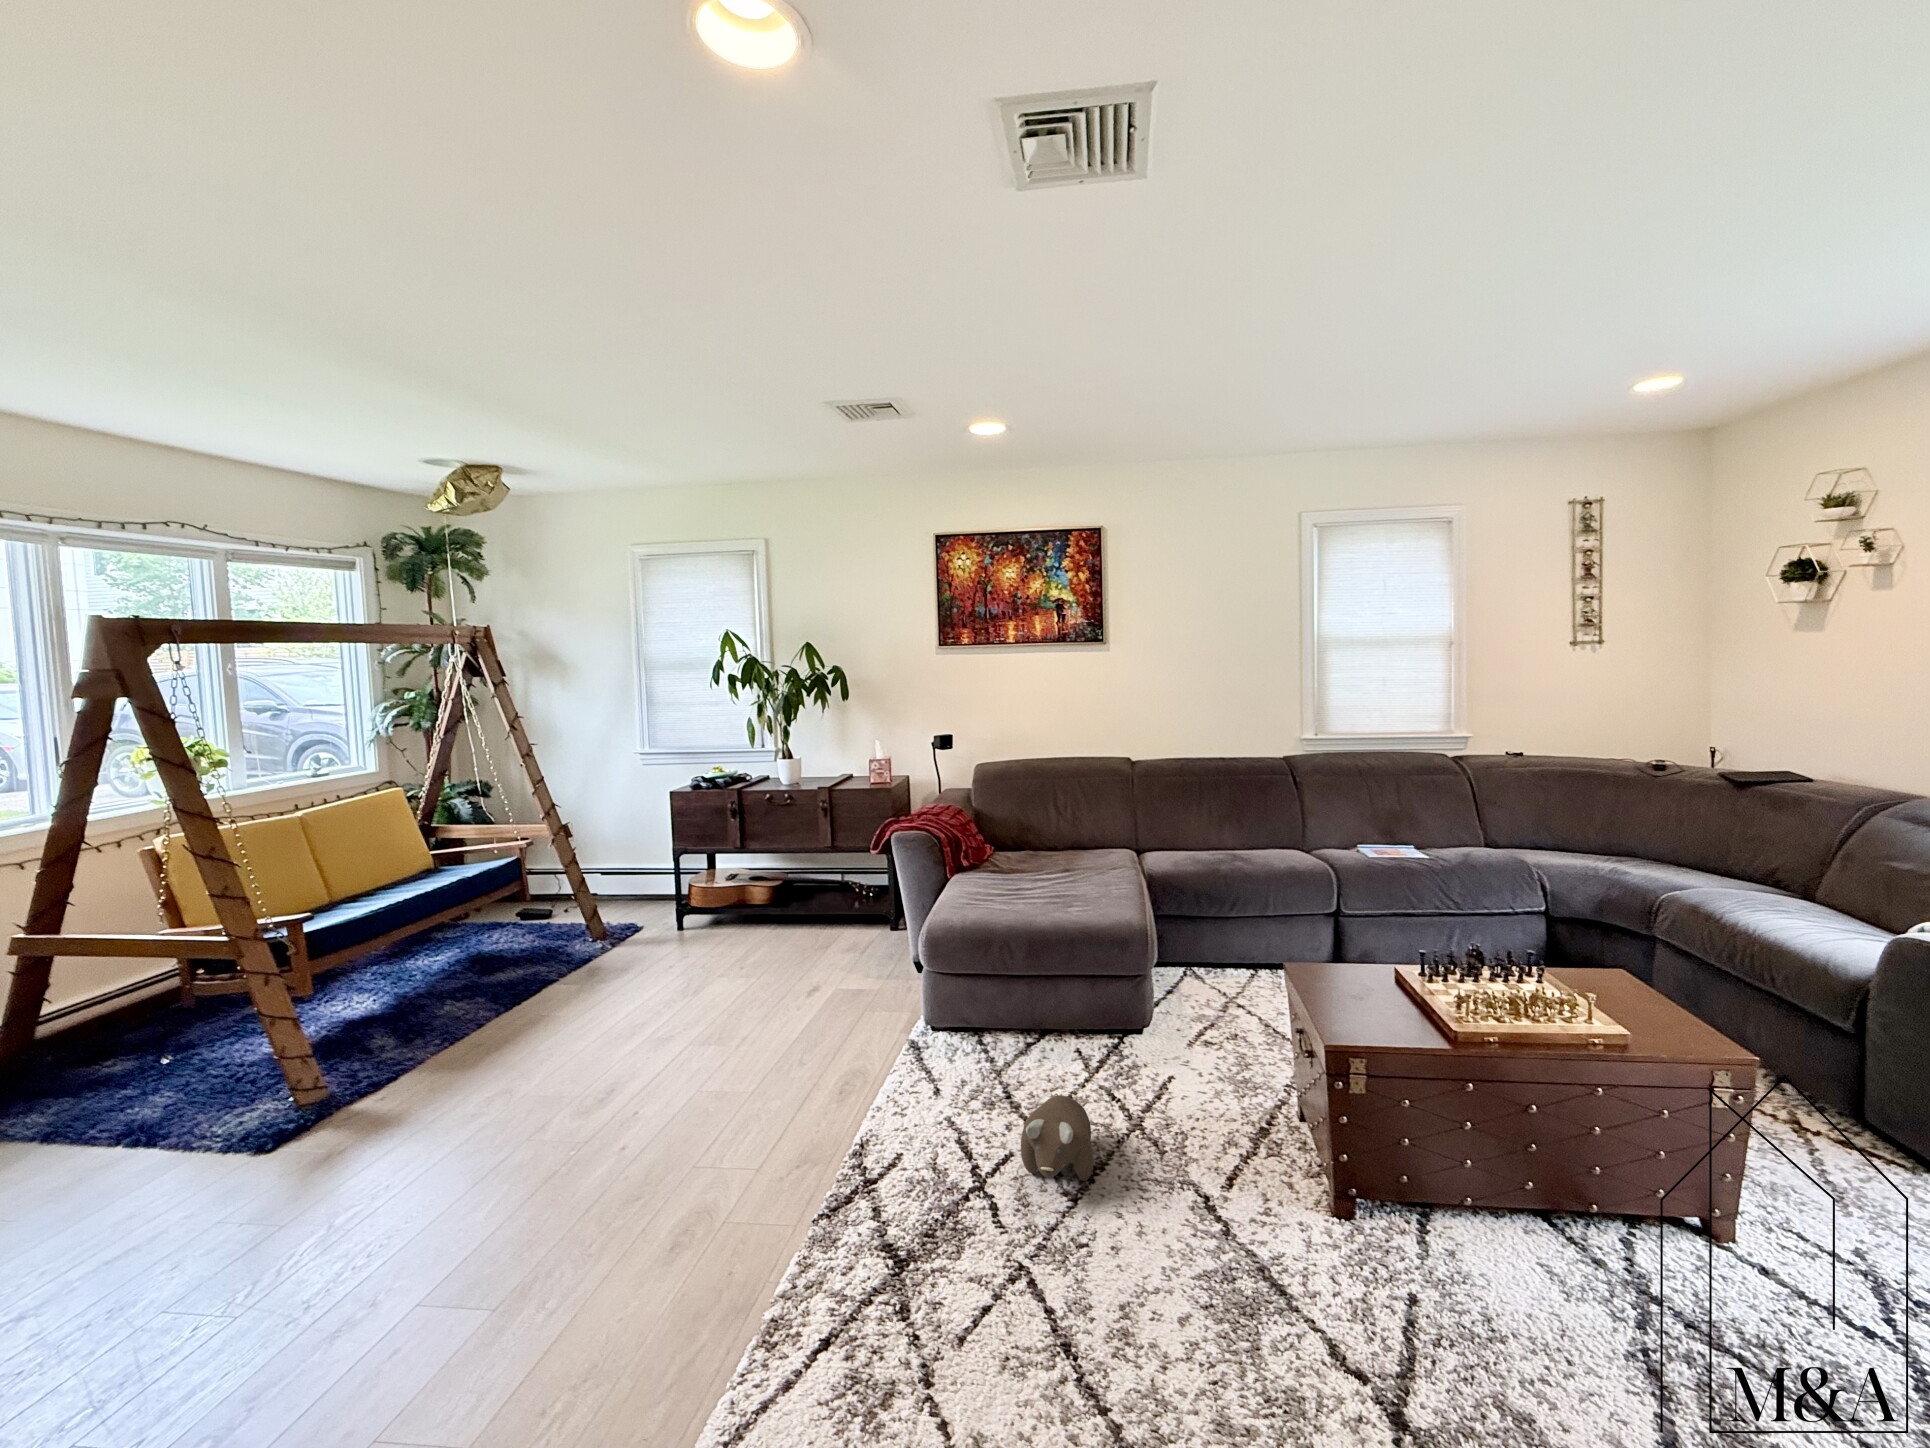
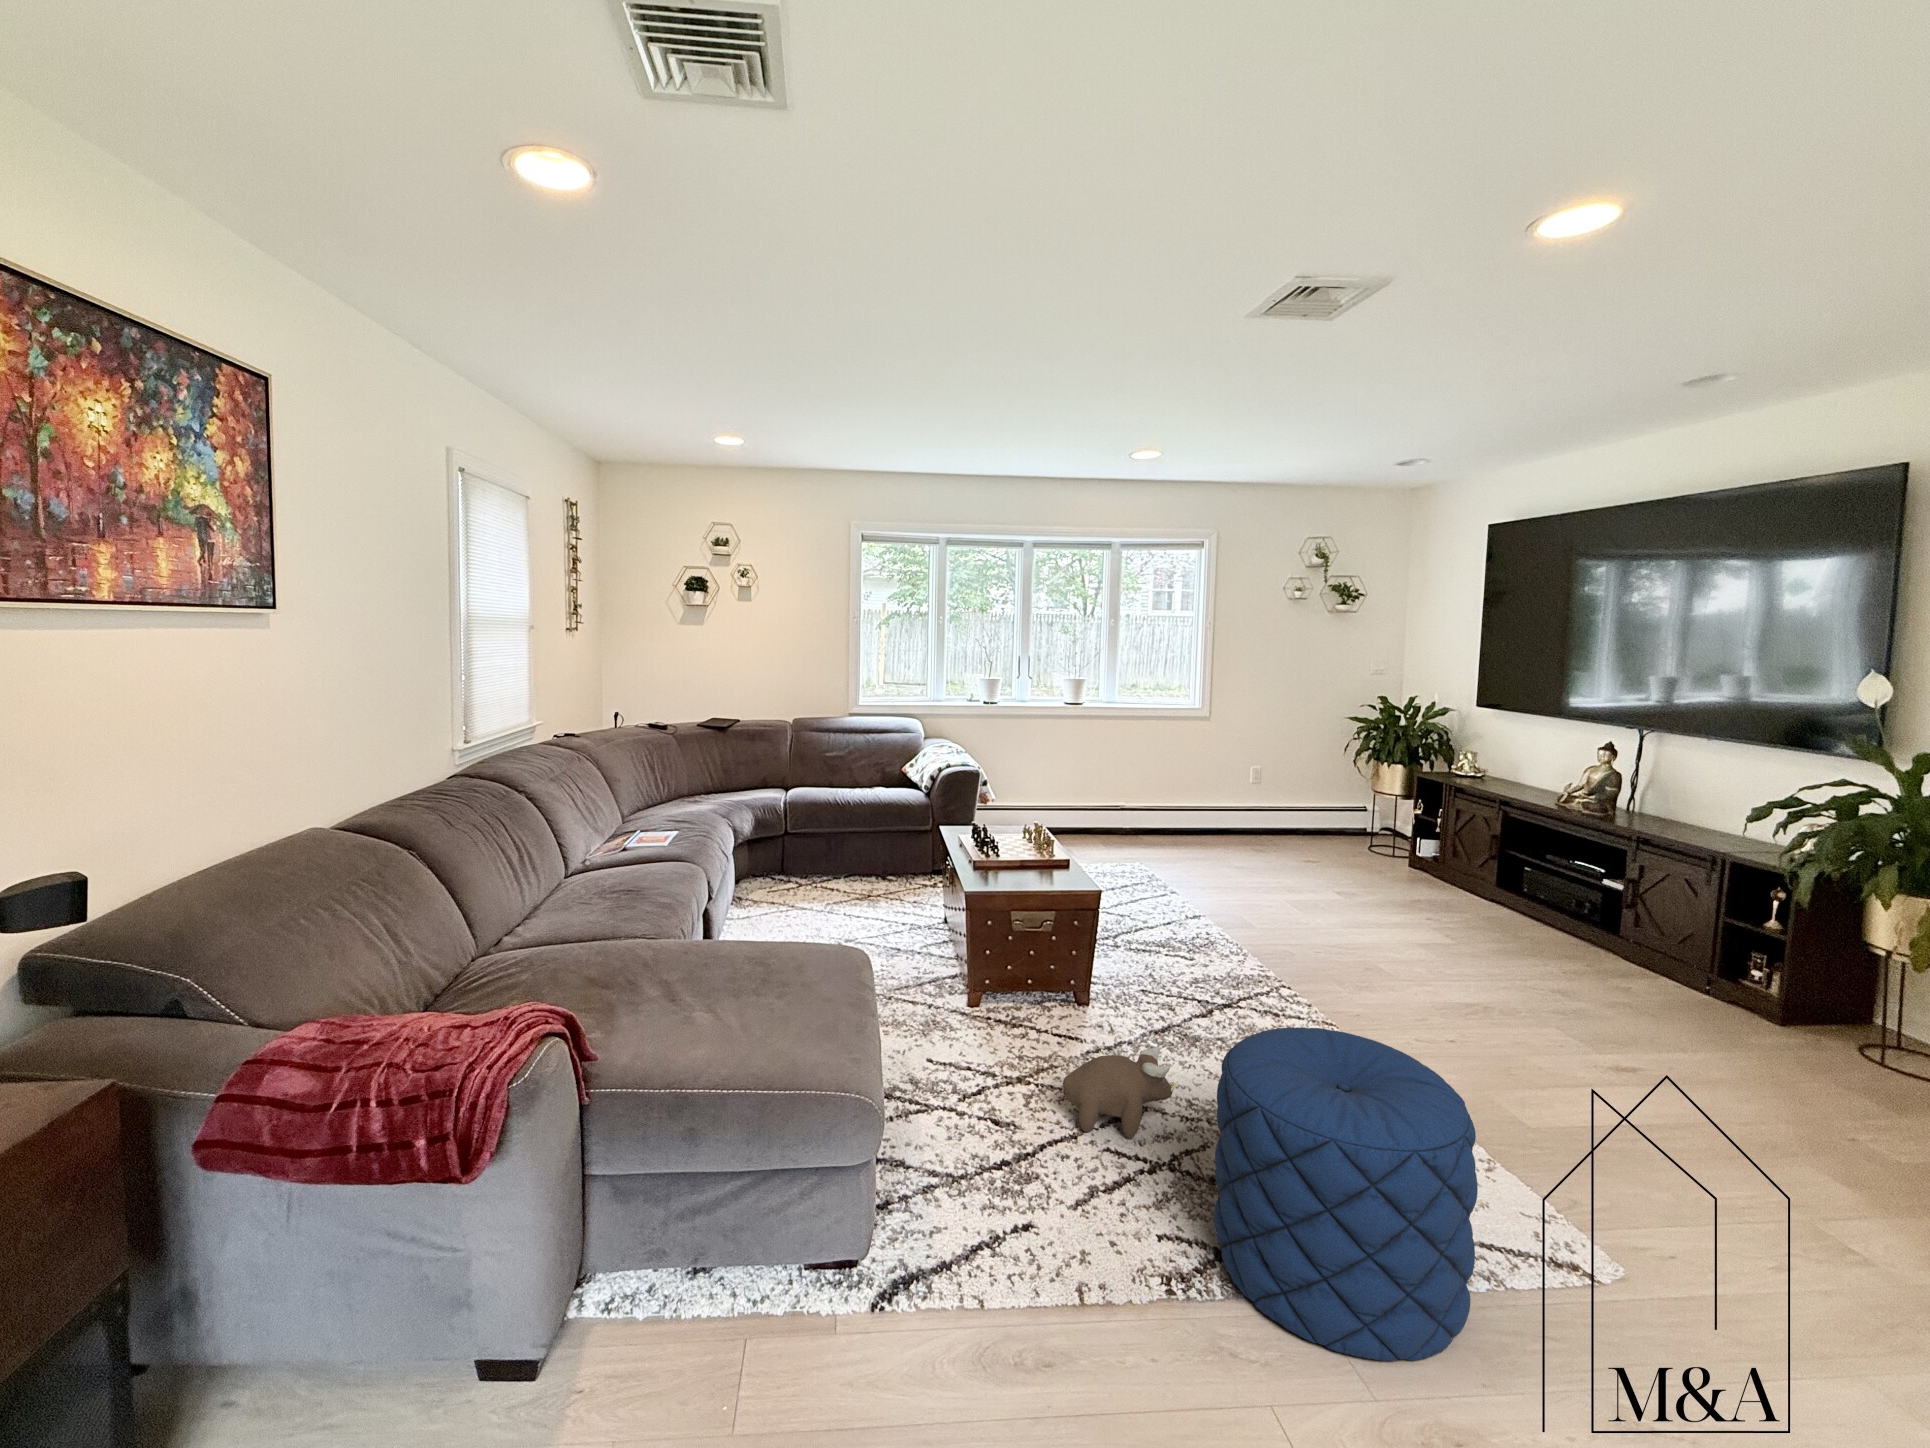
pouf: none [698,1029,914,1336] -> present [1214,1027,1478,1361]

